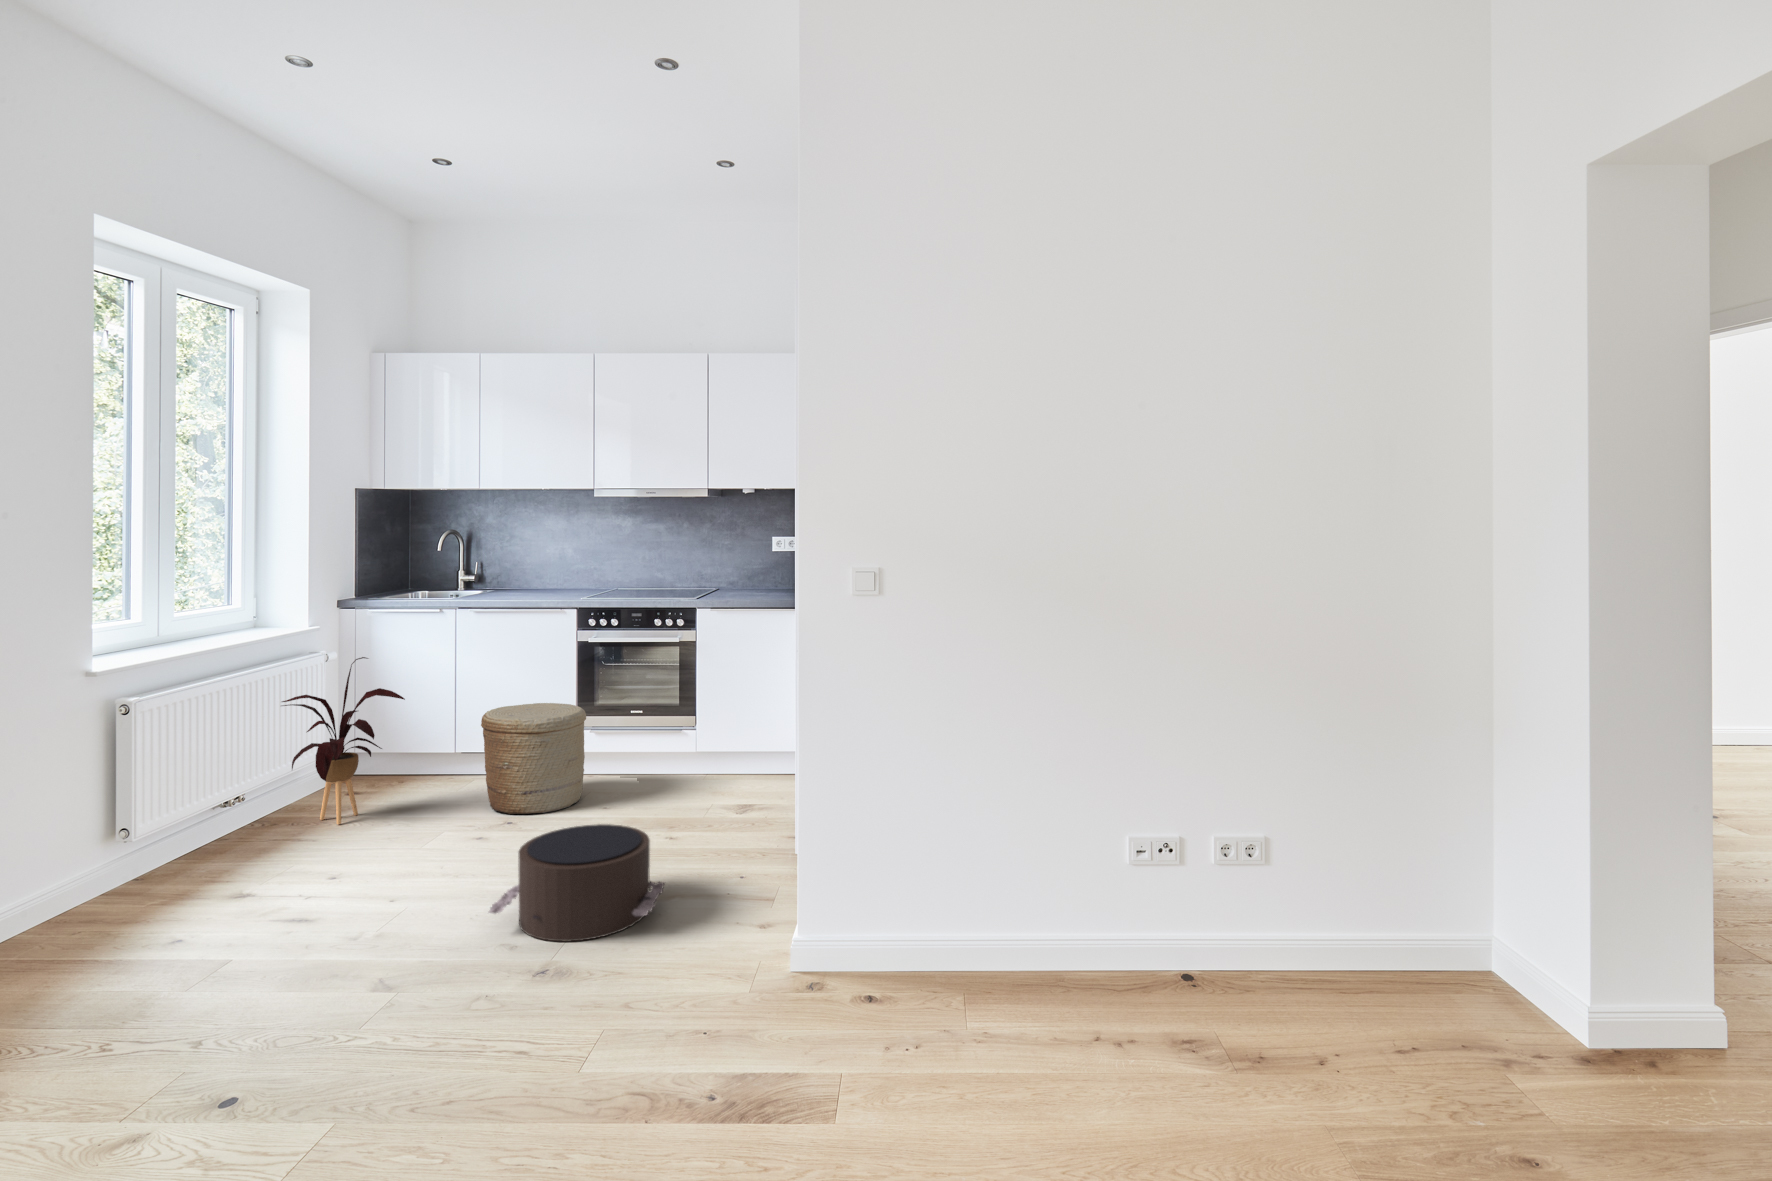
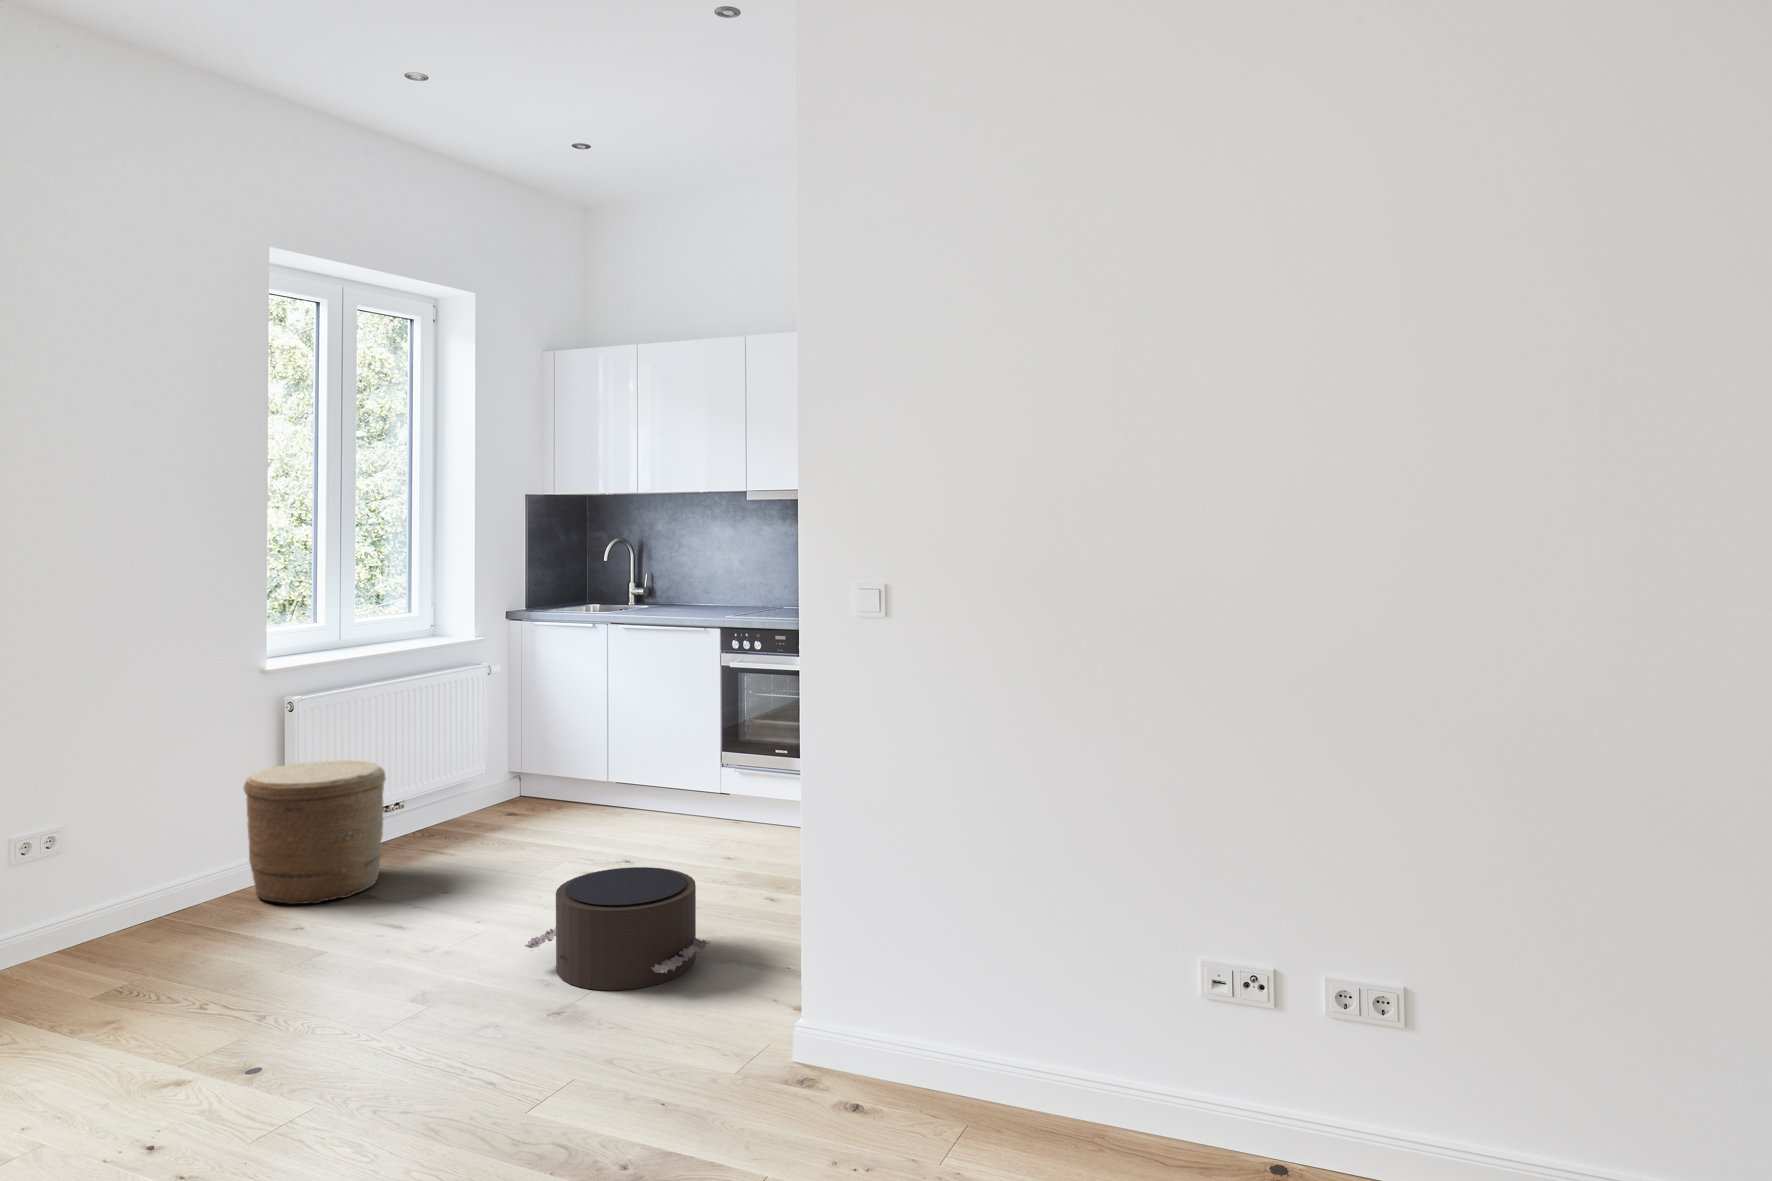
house plant: present [282,657,405,824] -> none [427,673,539,843]
woven basket: present [481,703,586,814] -> present [243,760,386,904]

